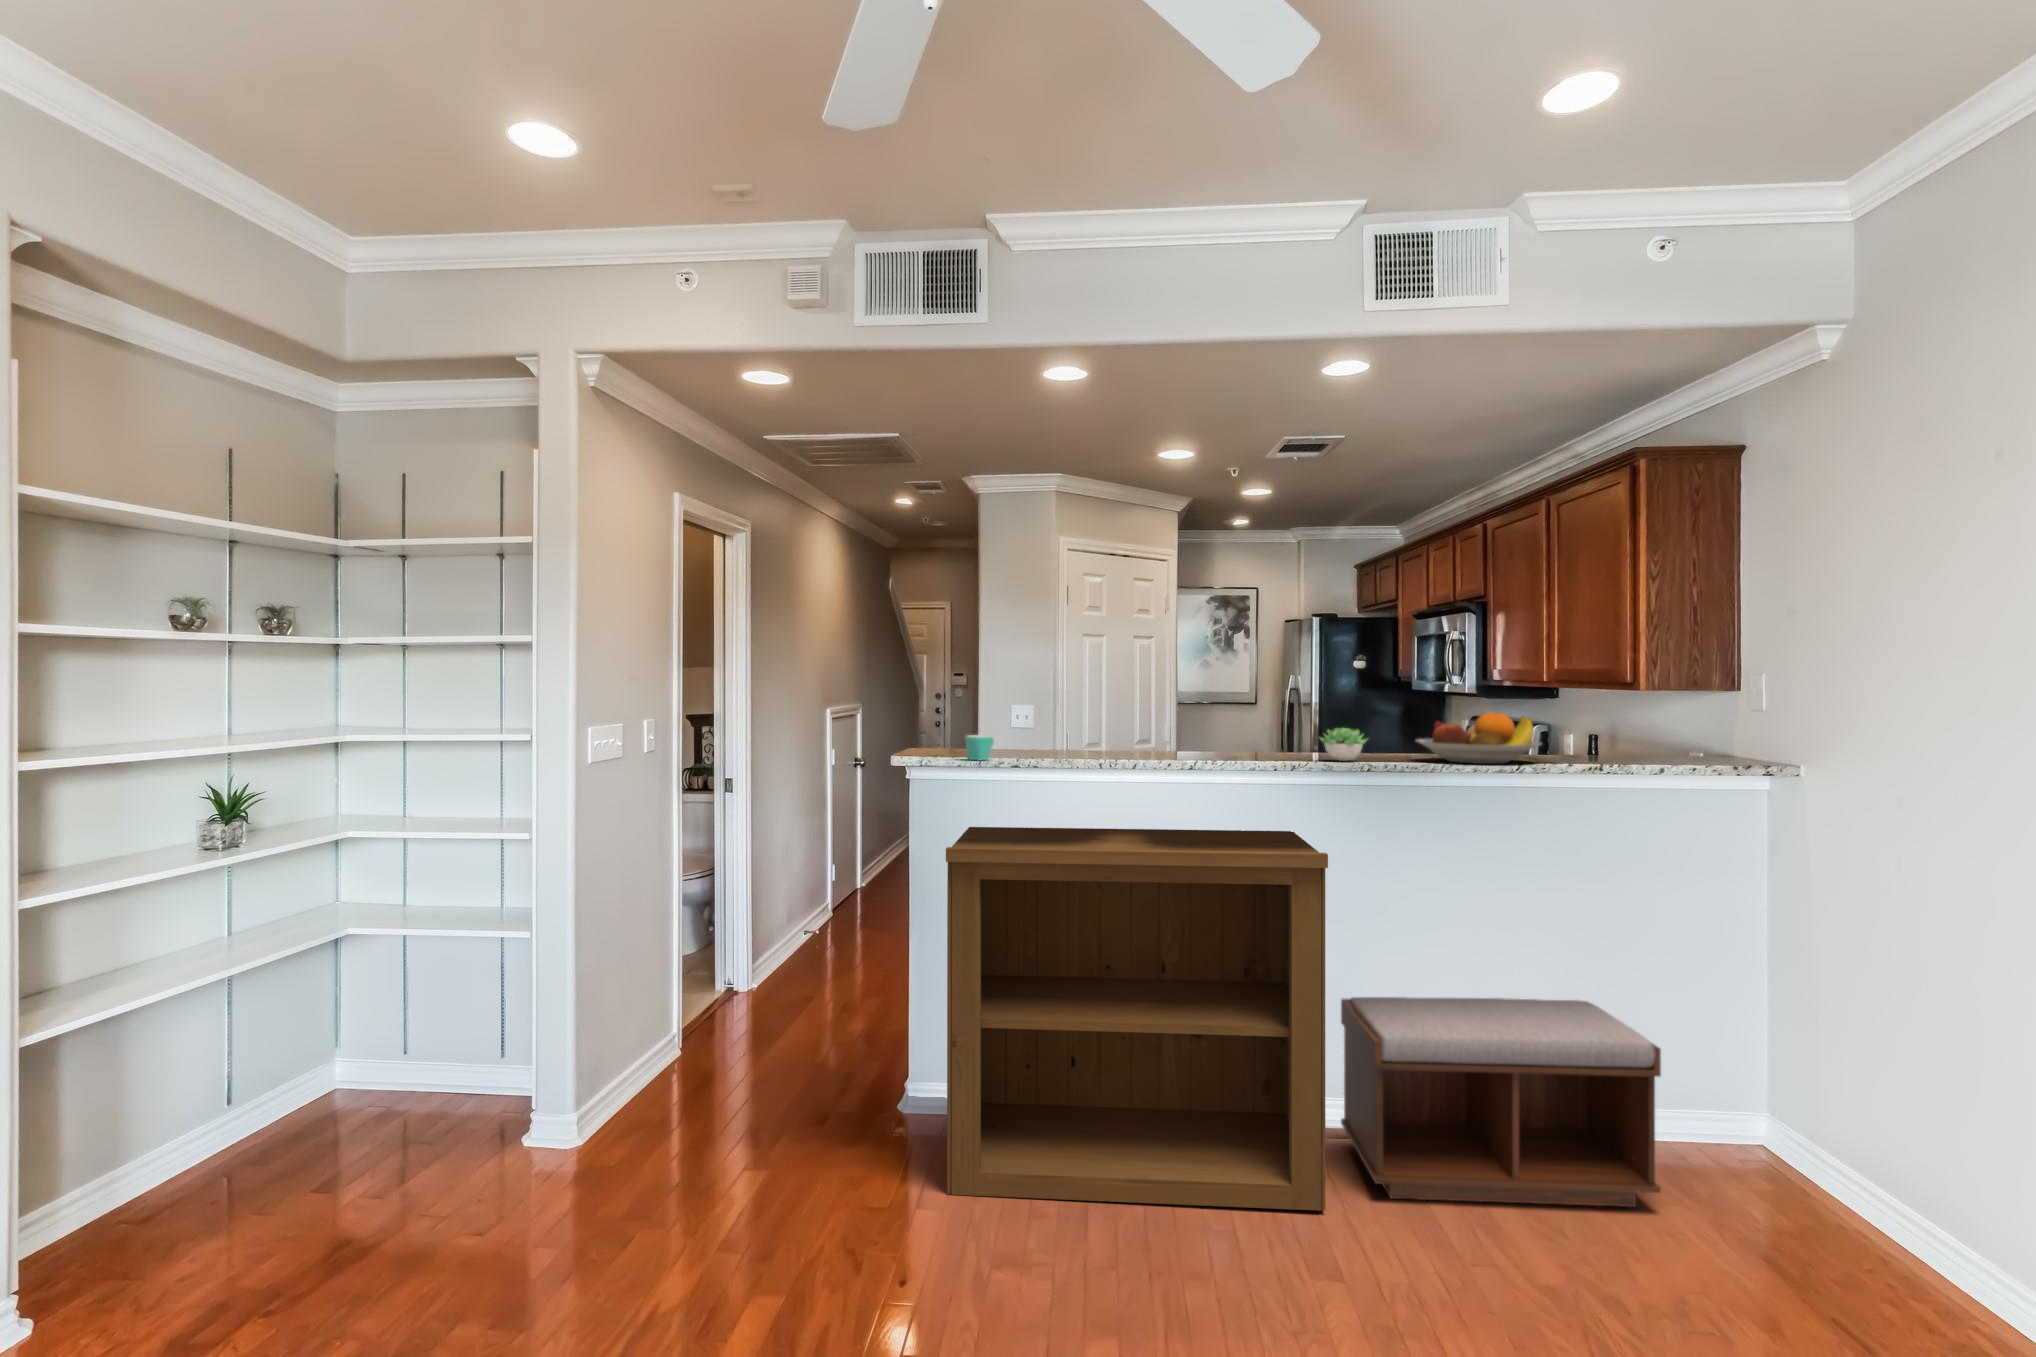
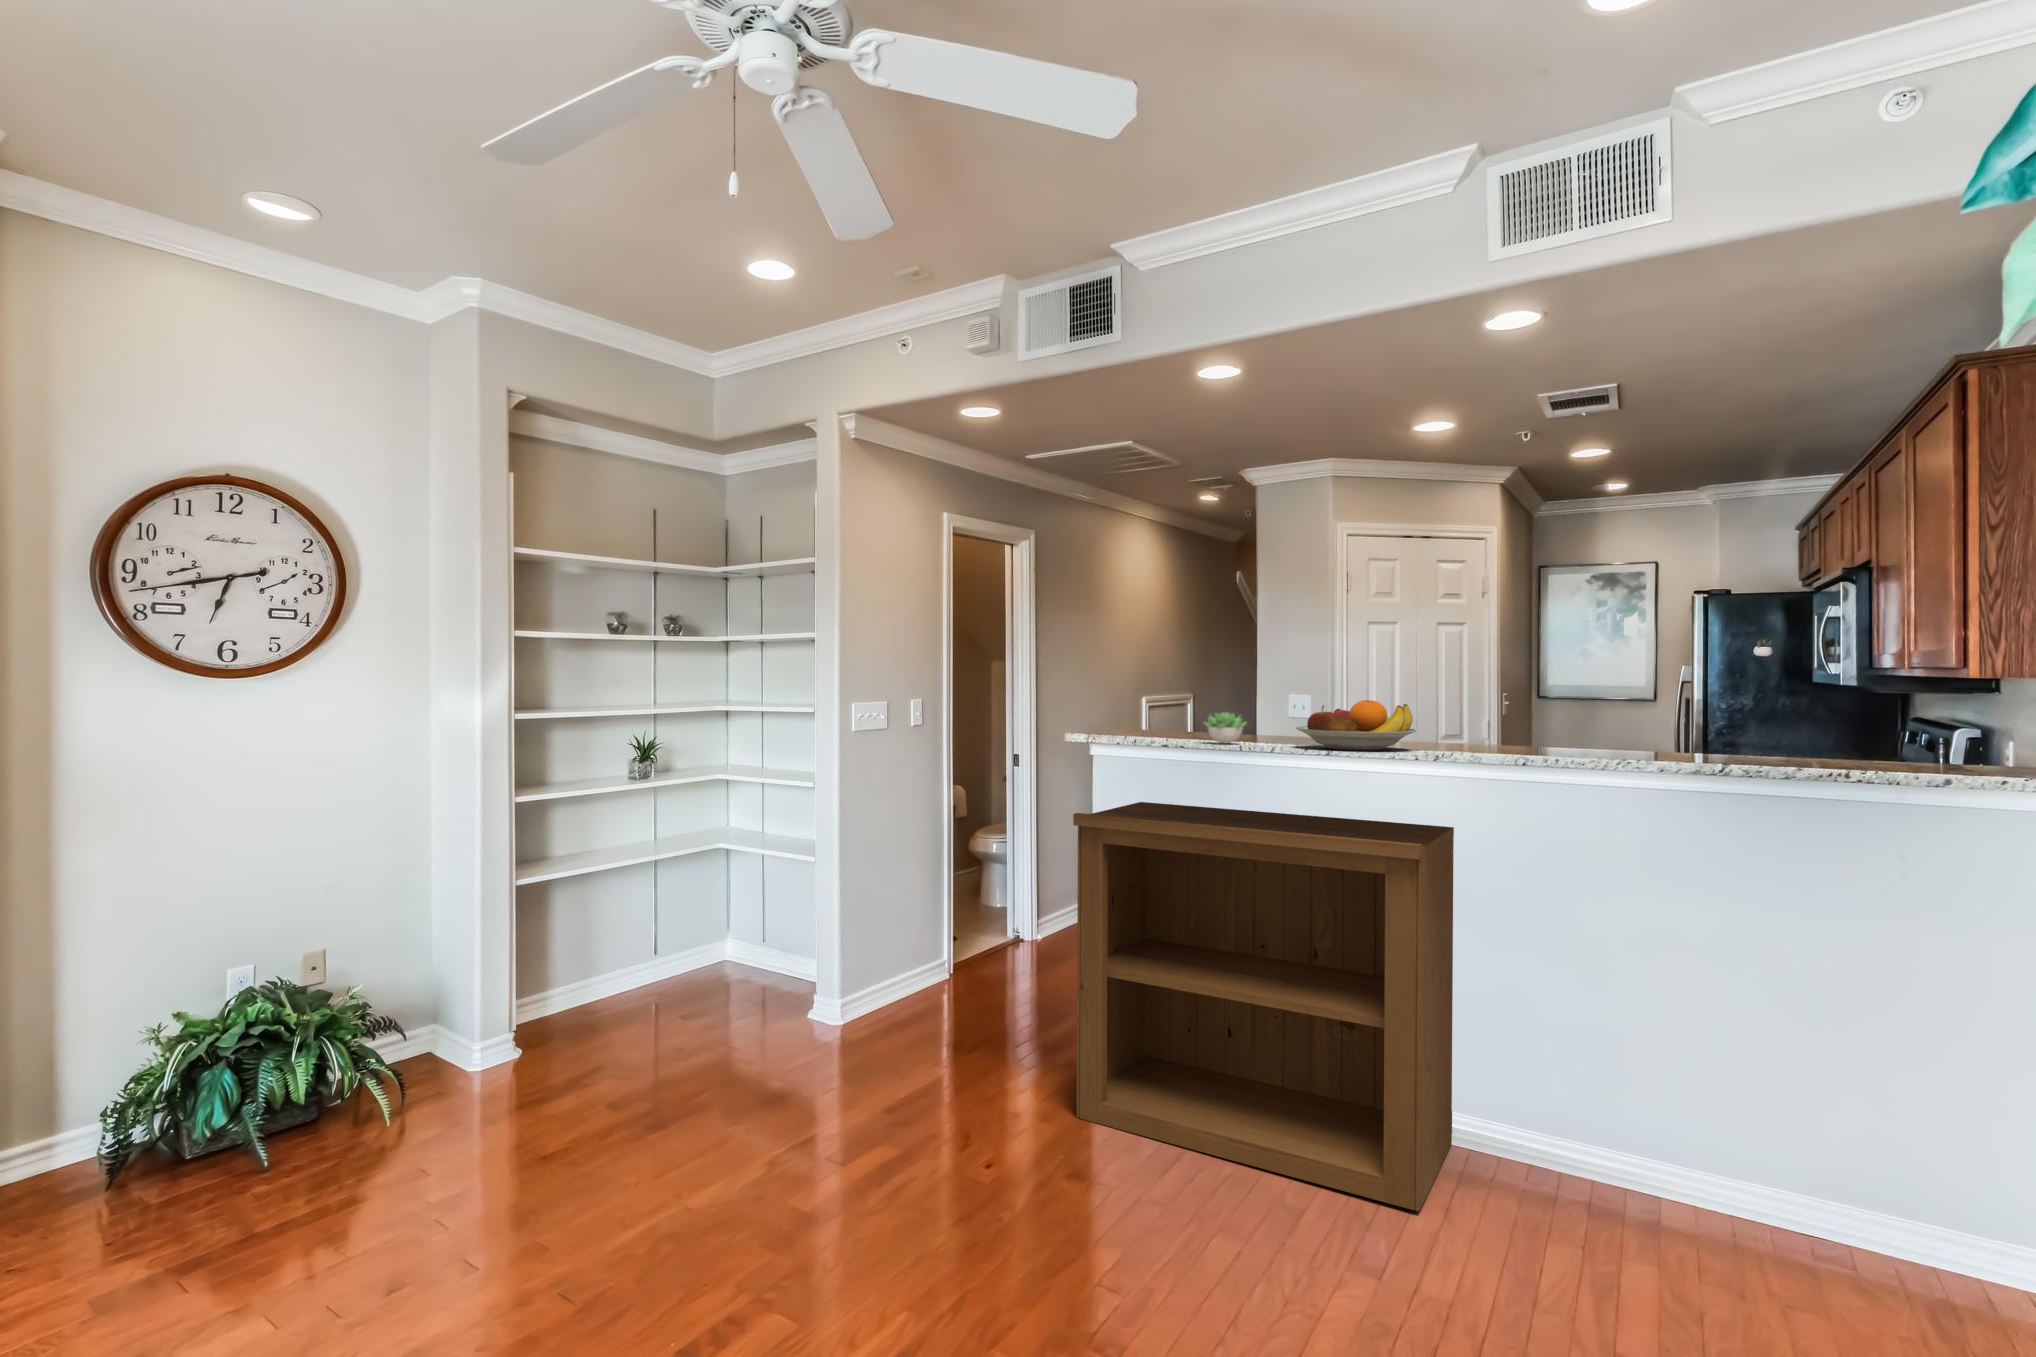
fruit bowl: present [1416,713,1541,764] -> present [1296,700,1416,751]
succulent plant: present [1320,728,1367,761] -> present [1204,713,1246,743]
mug: present [966,735,994,760] -> none [1138,718,1170,741]
bench: present [1341,997,1661,1207] -> none [1485,1011,1860,1305]

